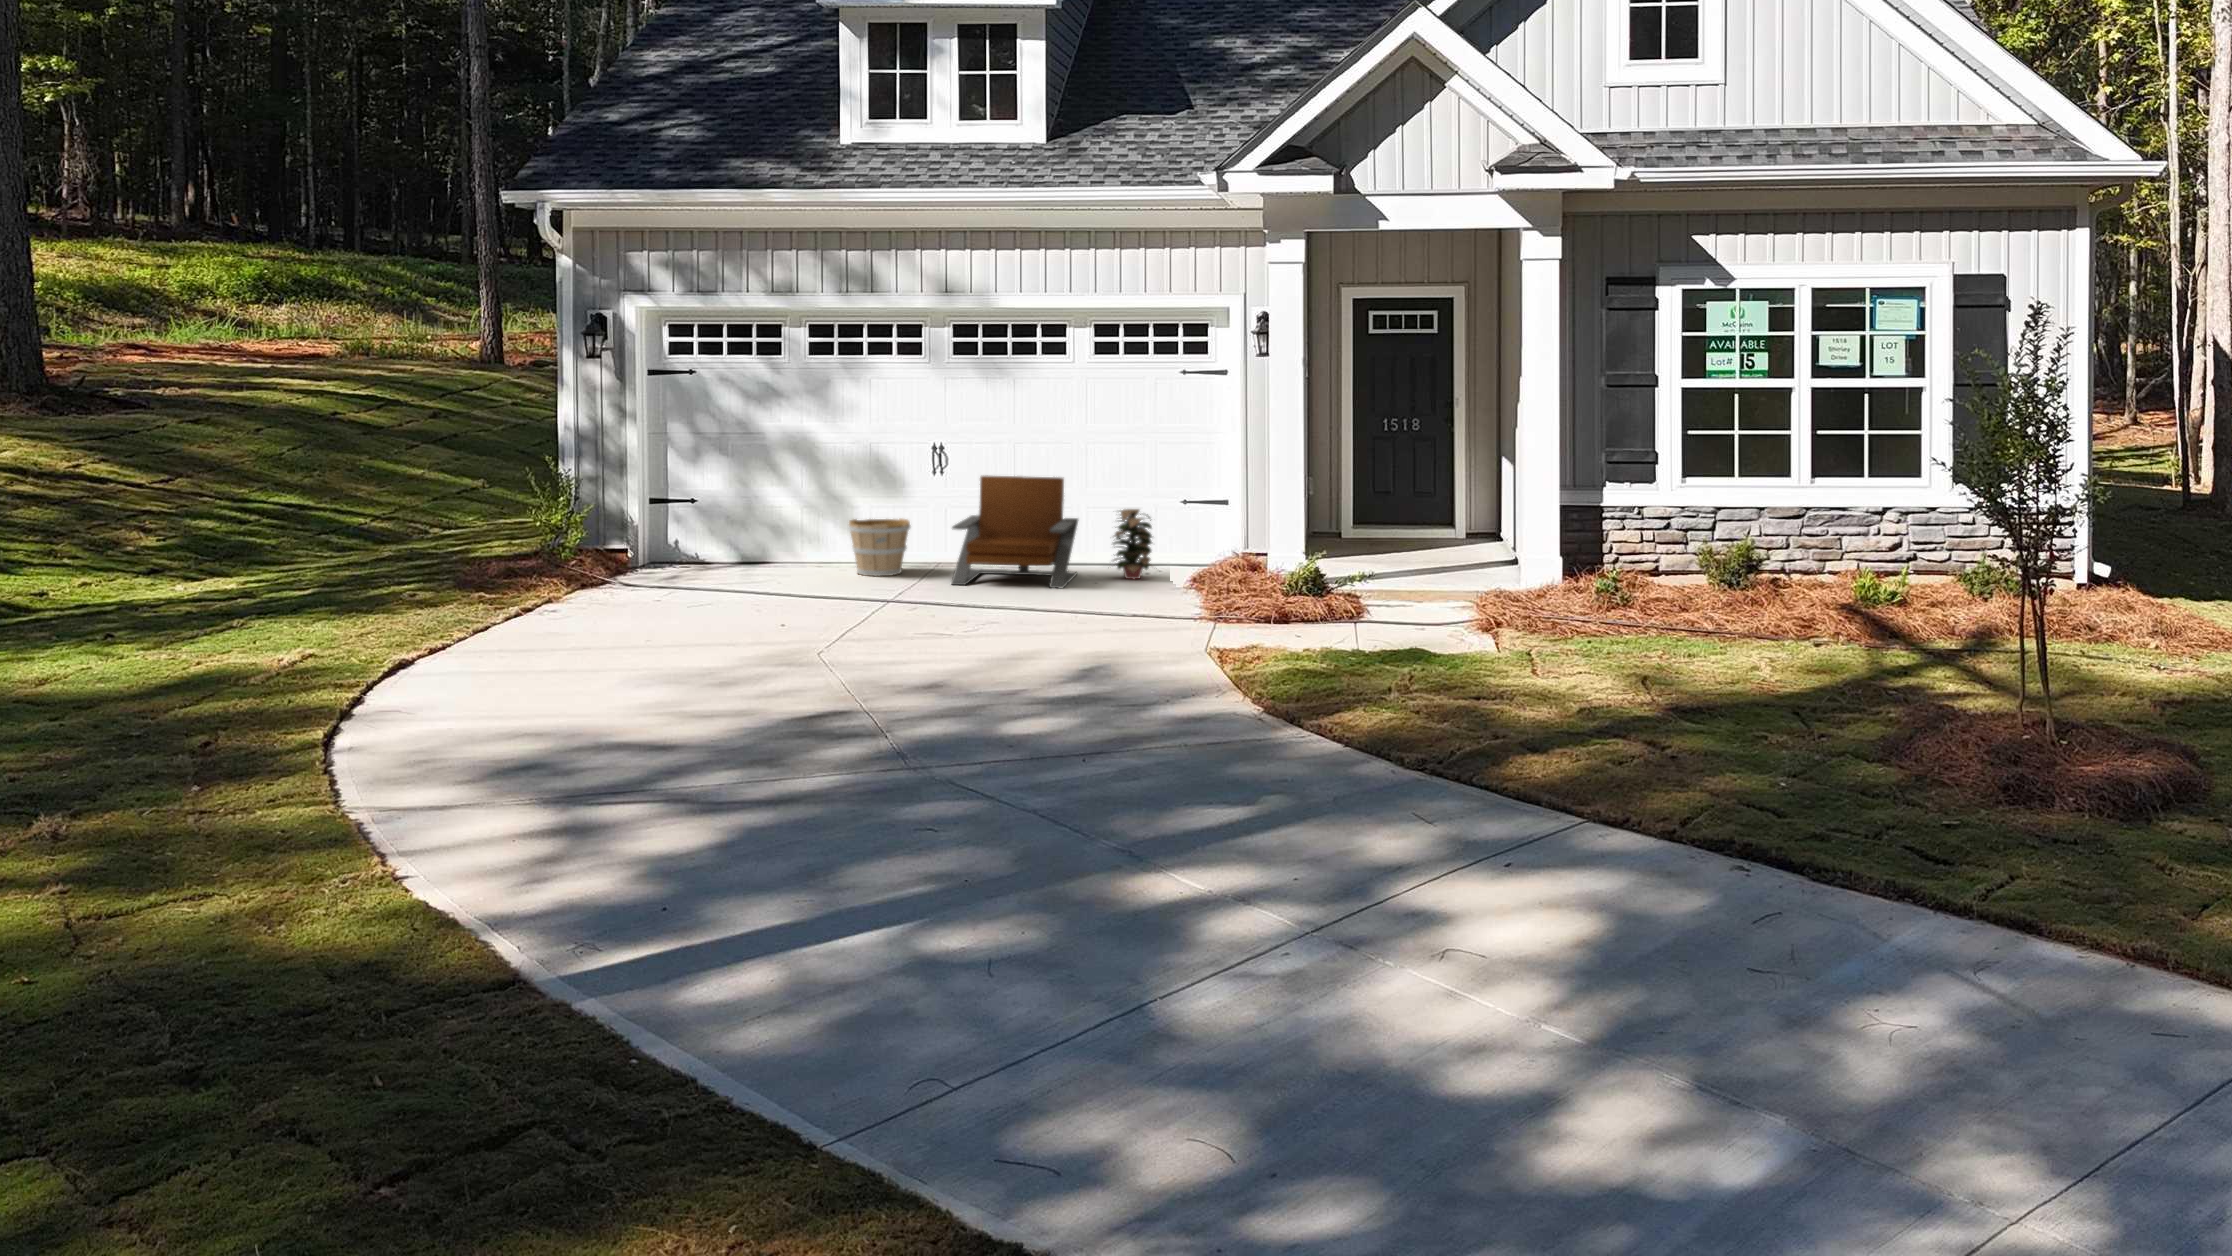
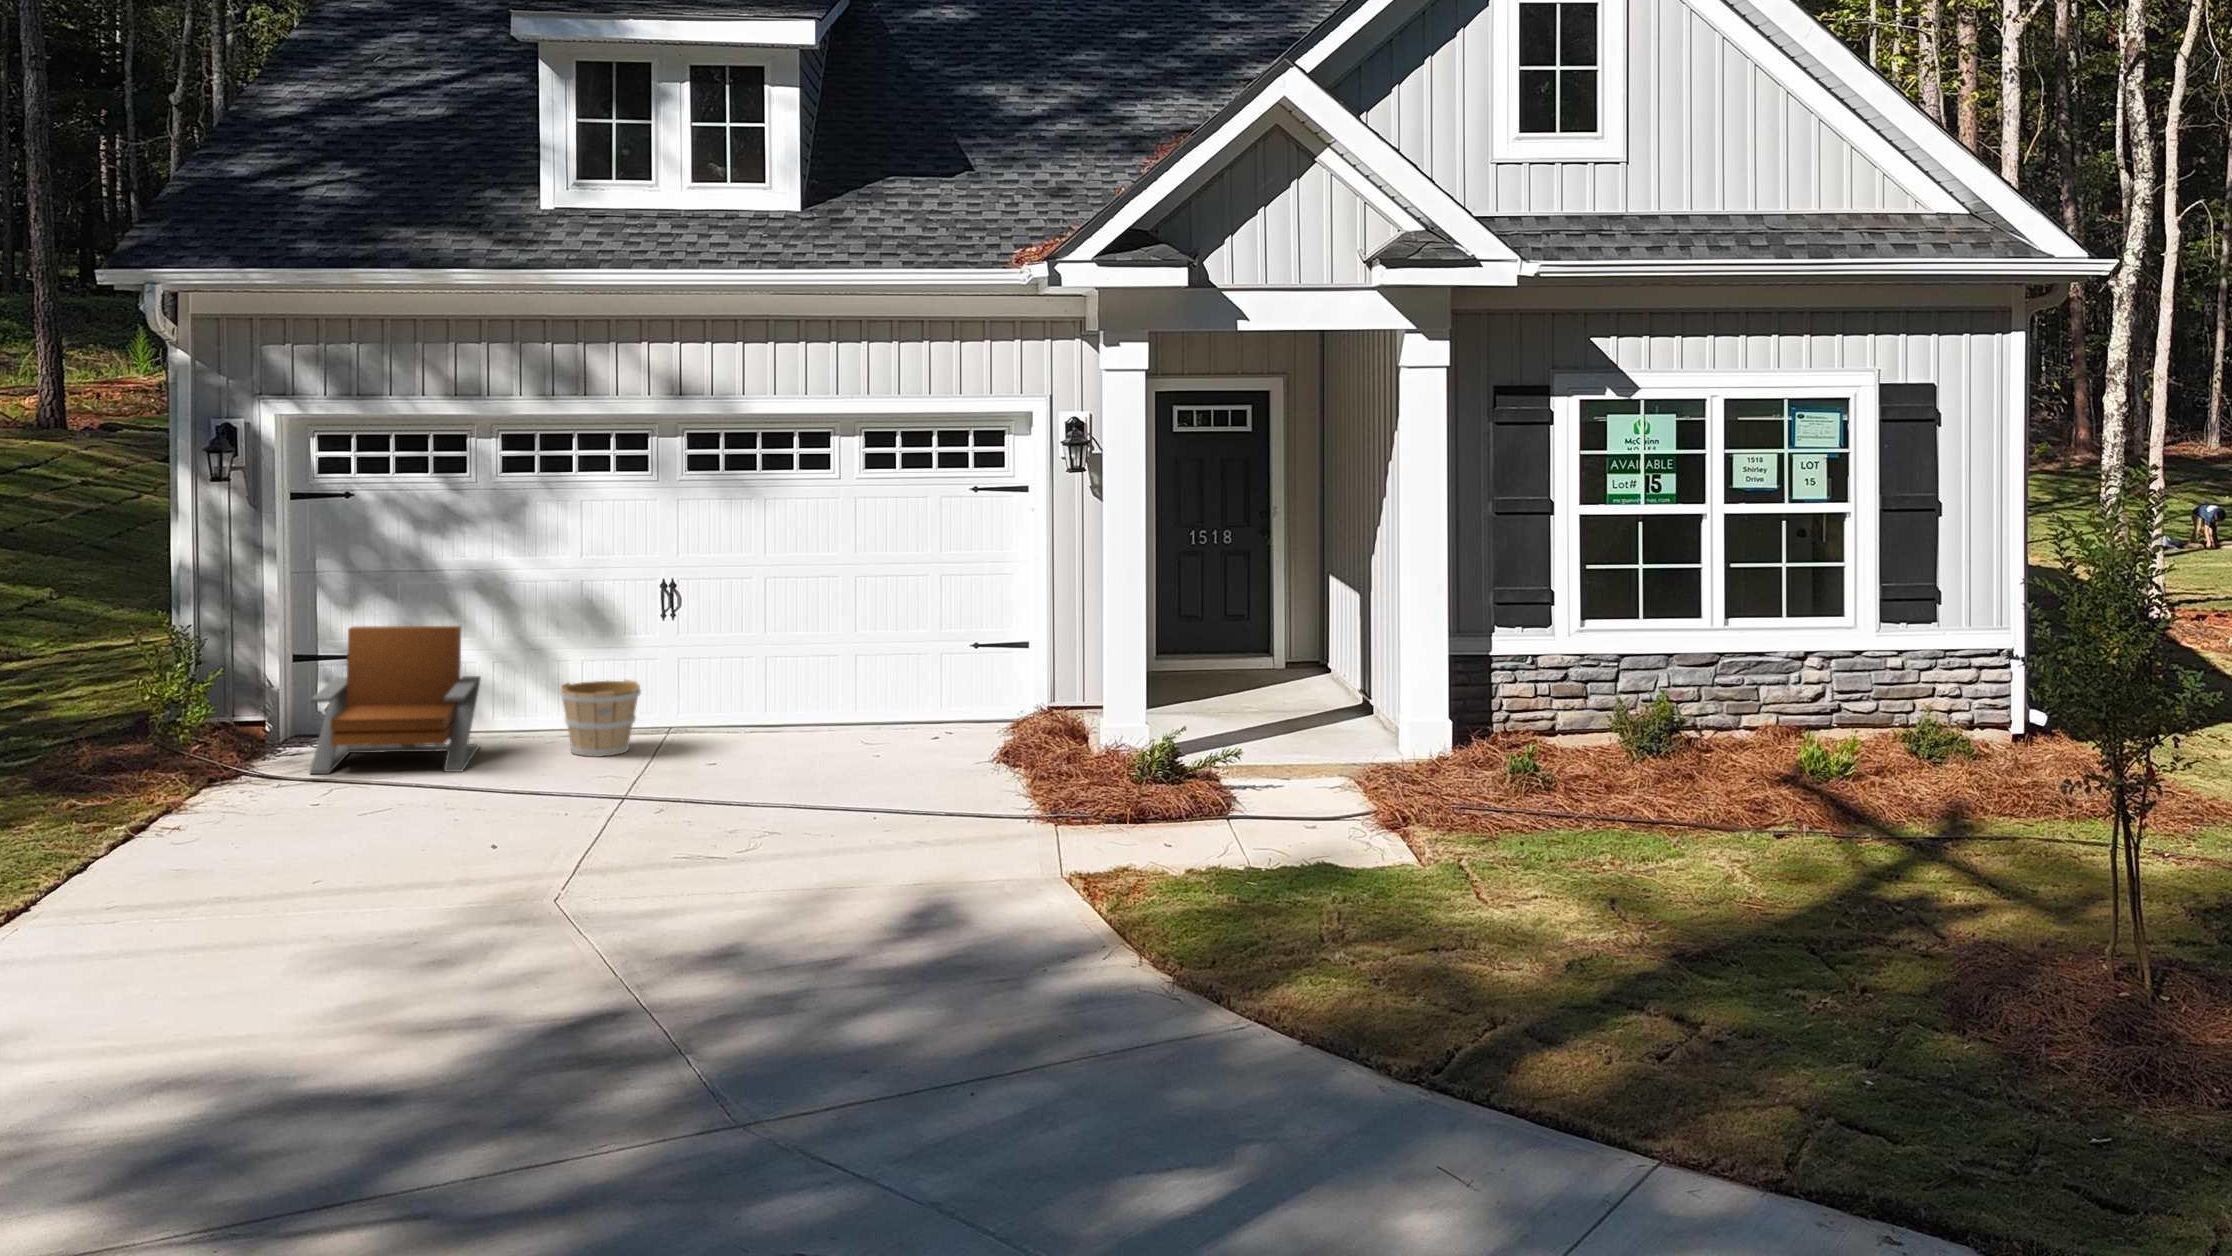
lounge chair: present [951,475,1078,588] -> present [310,626,481,774]
decorative plant: present [1113,509,1152,579] -> none [890,663,954,750]

